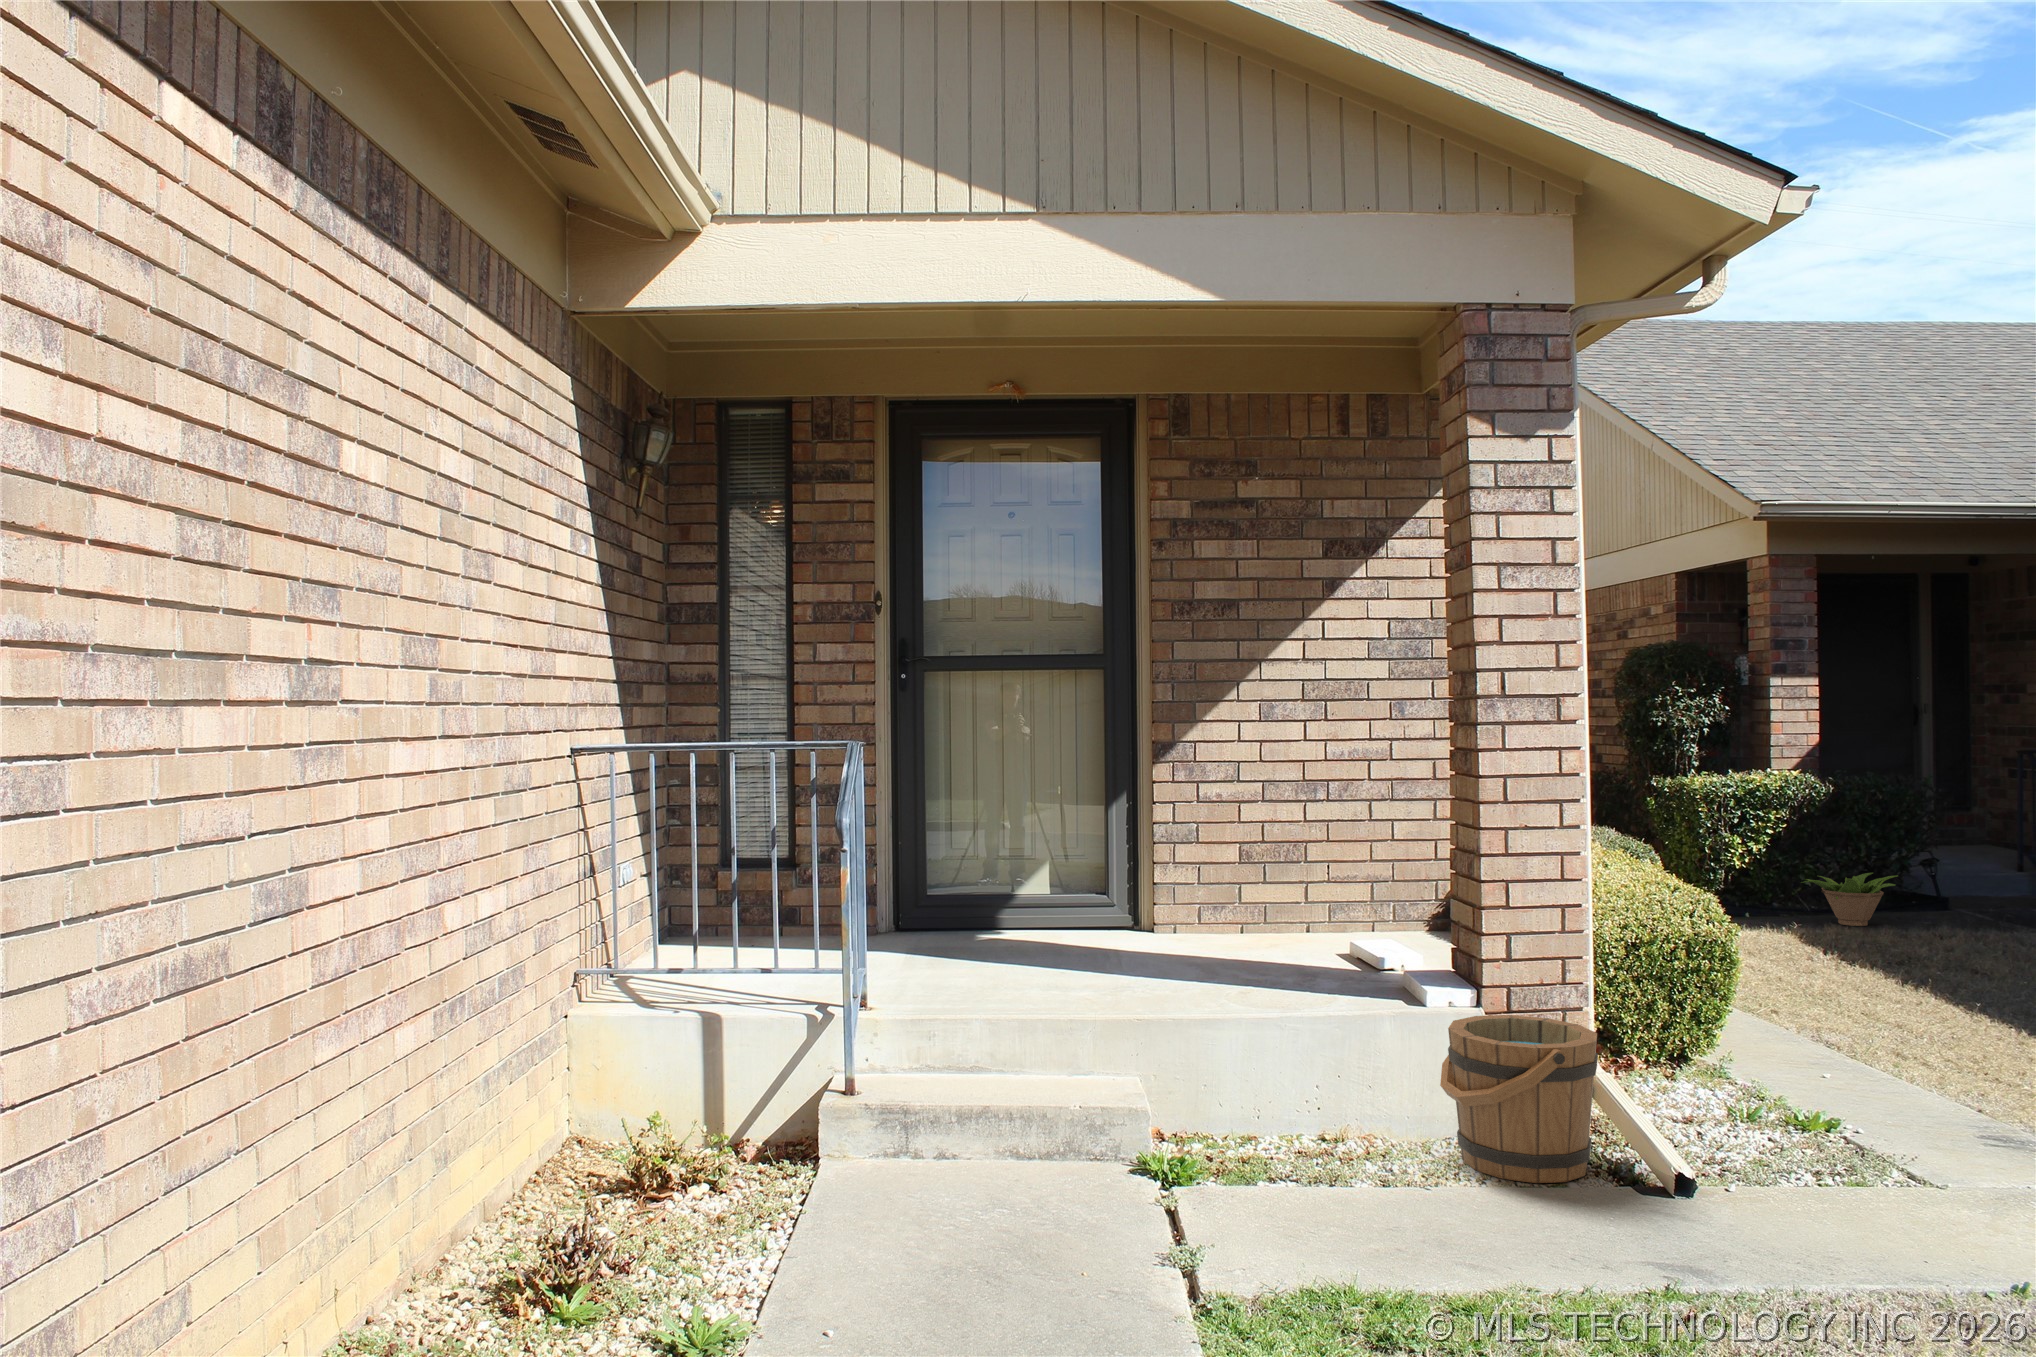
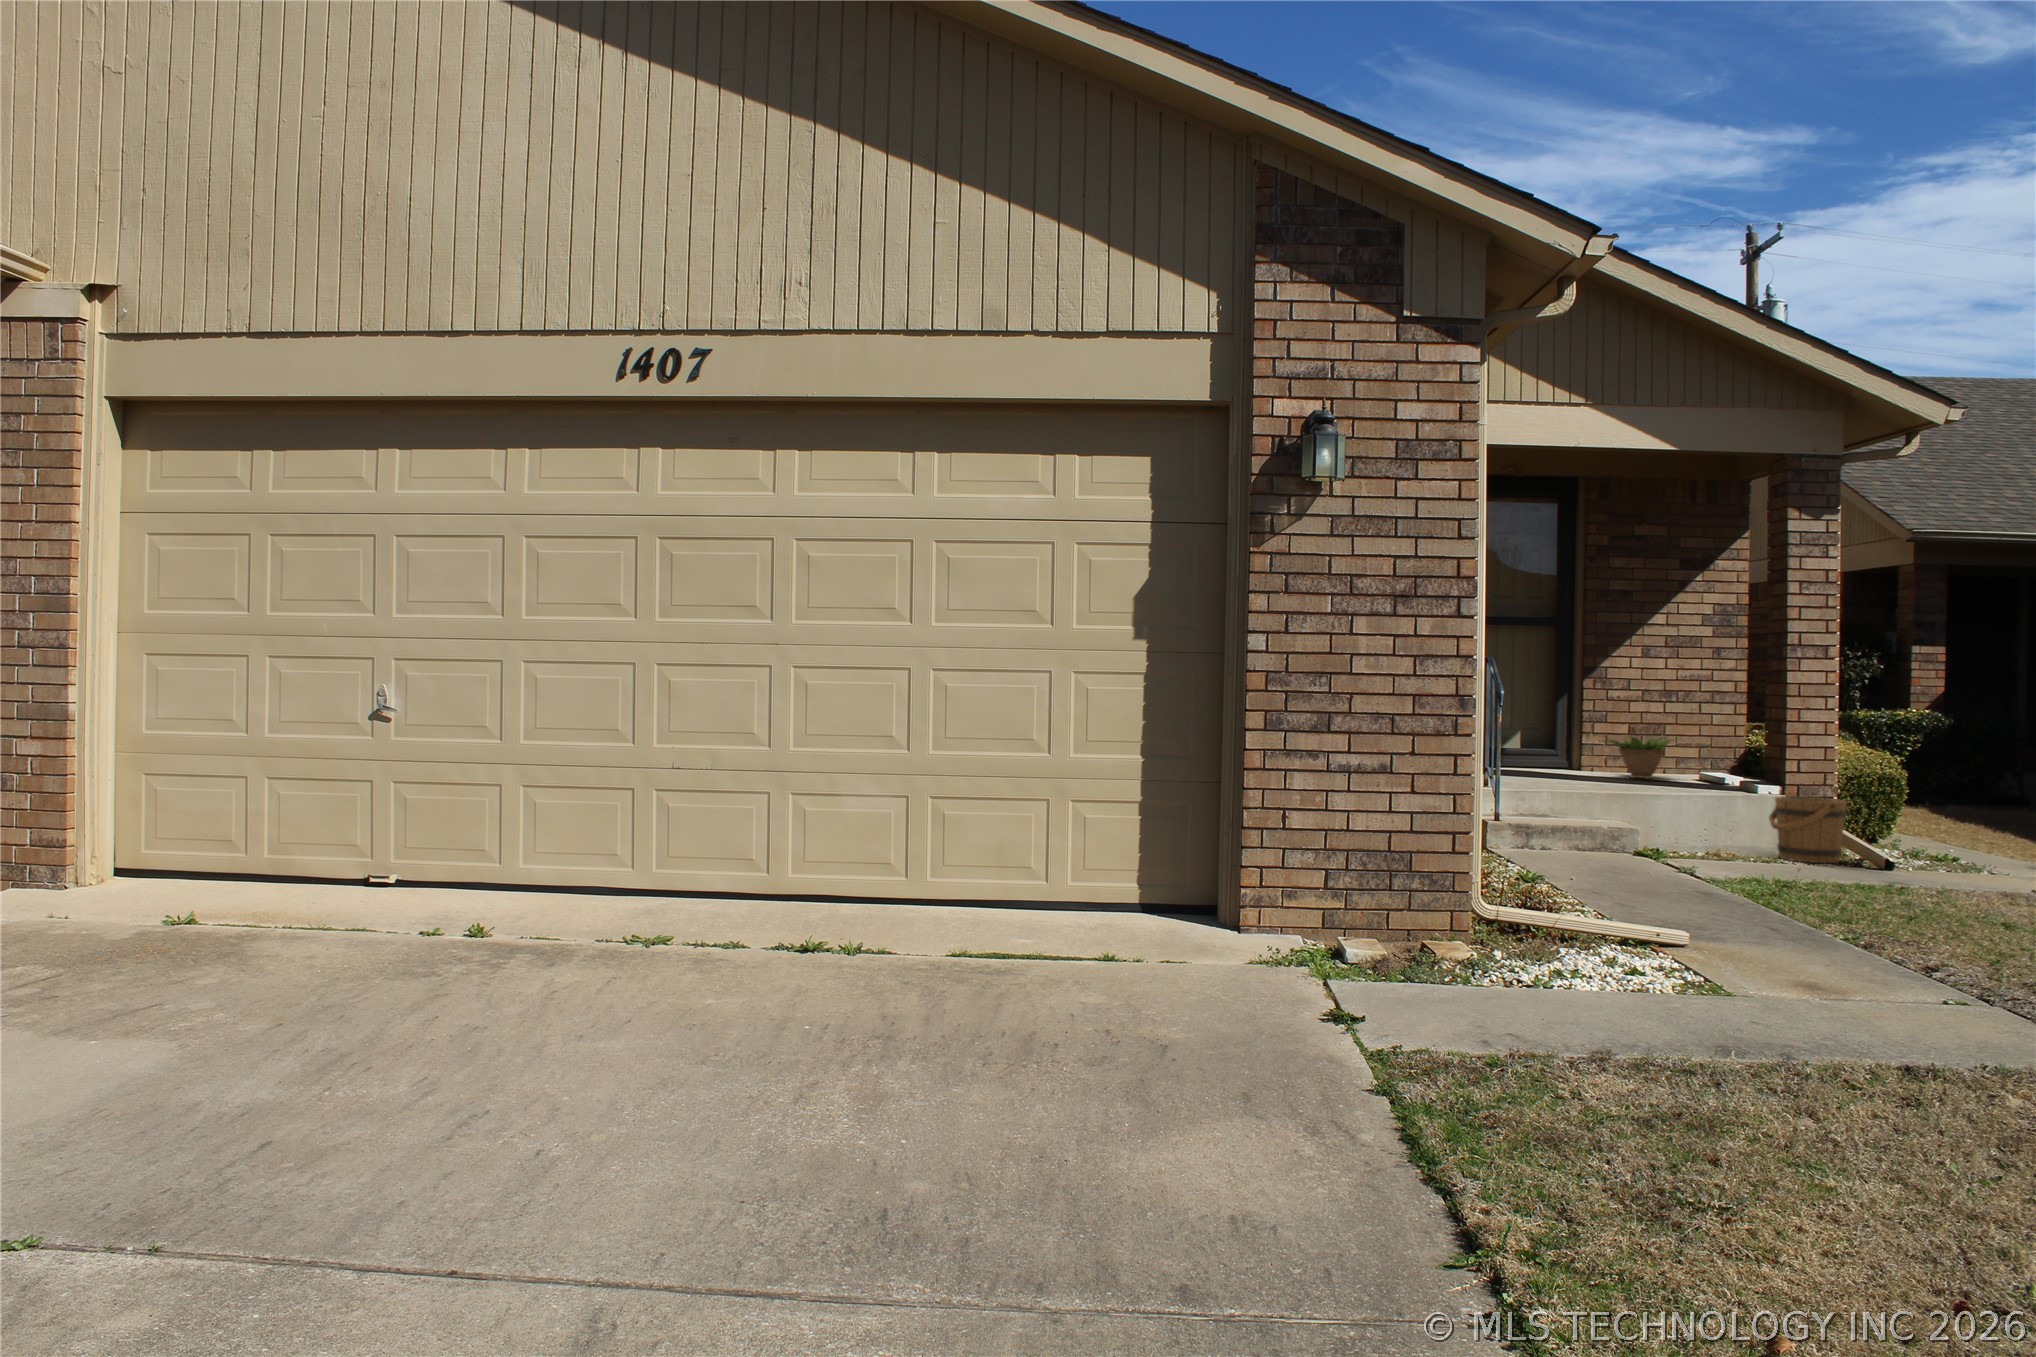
decorative plant: present [1801,873,1898,926] -> present [1601,737,1671,779]

